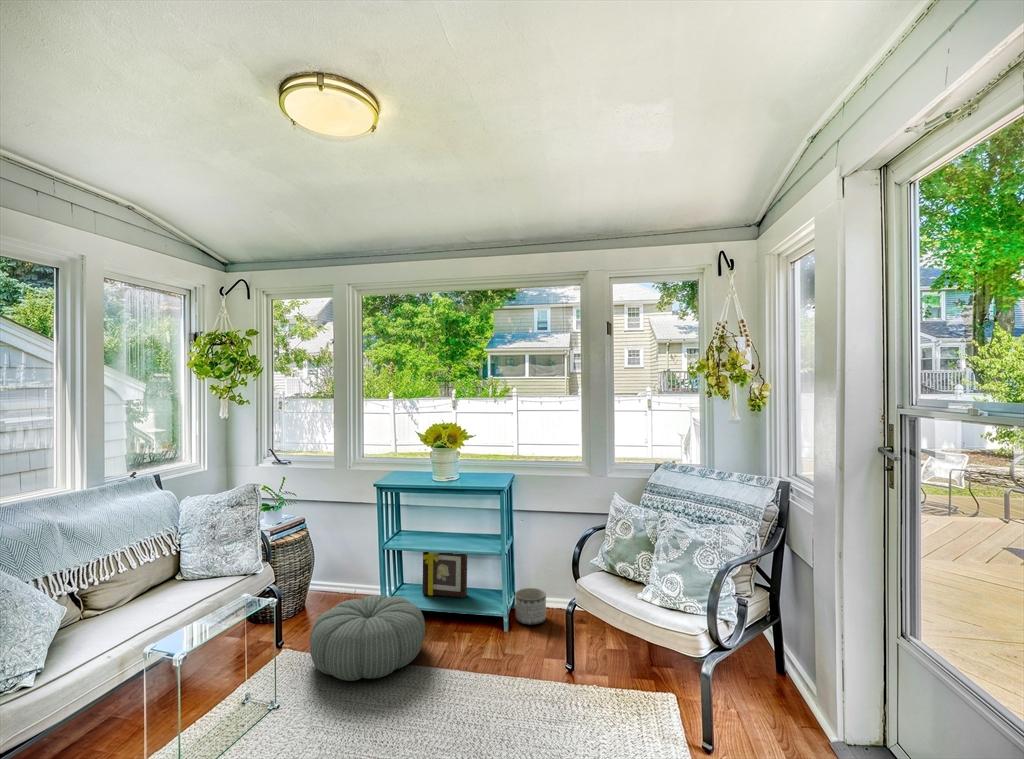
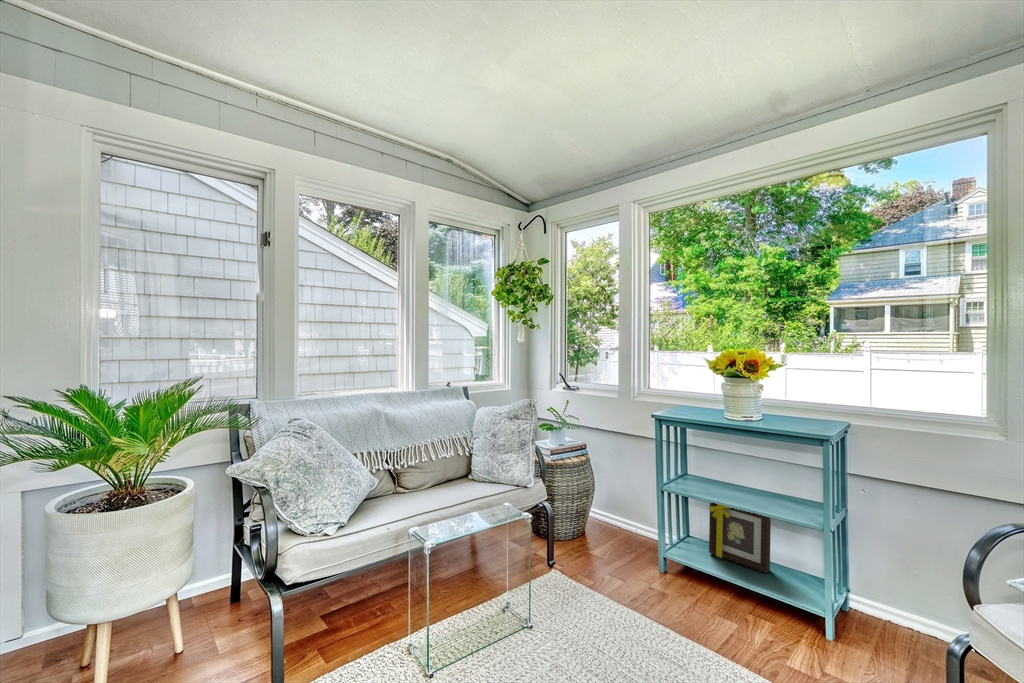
planter: present [515,588,546,625] -> none [848,586,907,648]
pouf: present [310,595,425,681] -> none [571,536,705,639]

